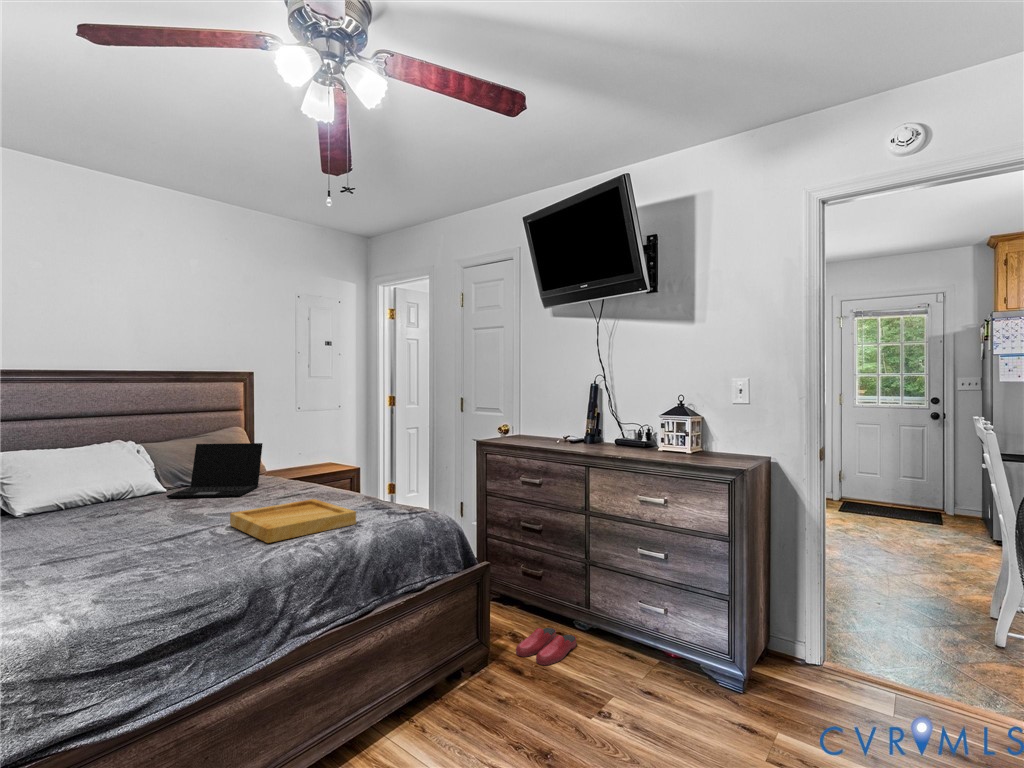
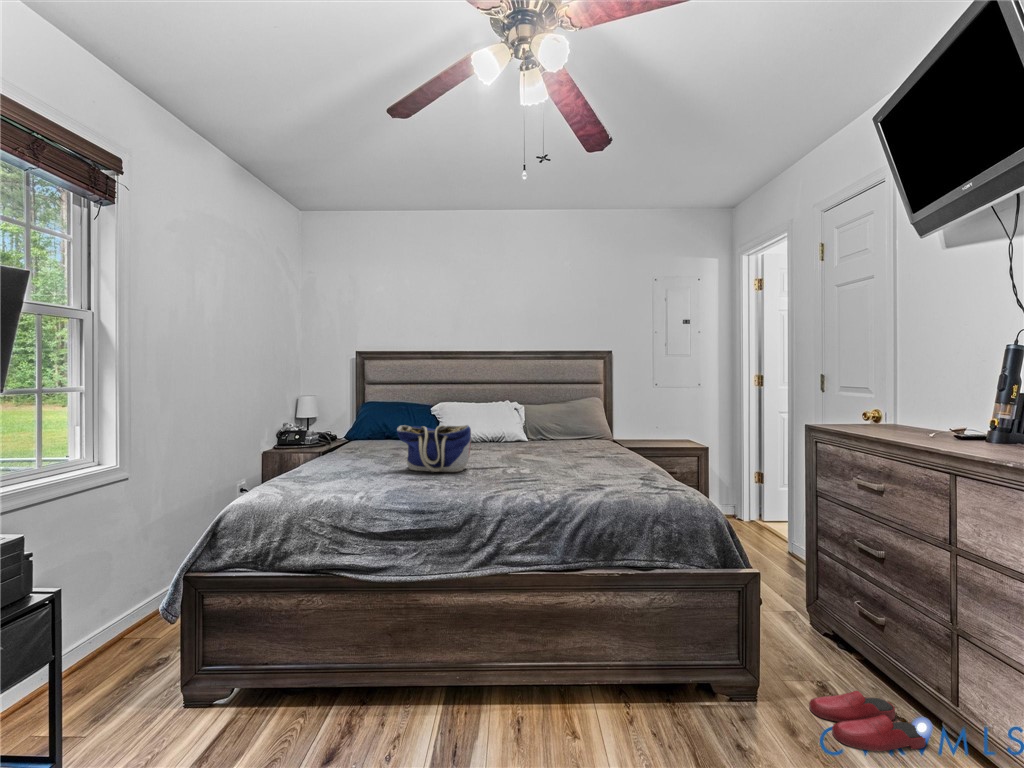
laptop: present [166,443,262,498] -> none [522,412,593,454]
tote bag: none [42,481,179,563] -> present [397,425,471,472]
tray: present [230,499,356,543] -> none [513,459,598,486]

